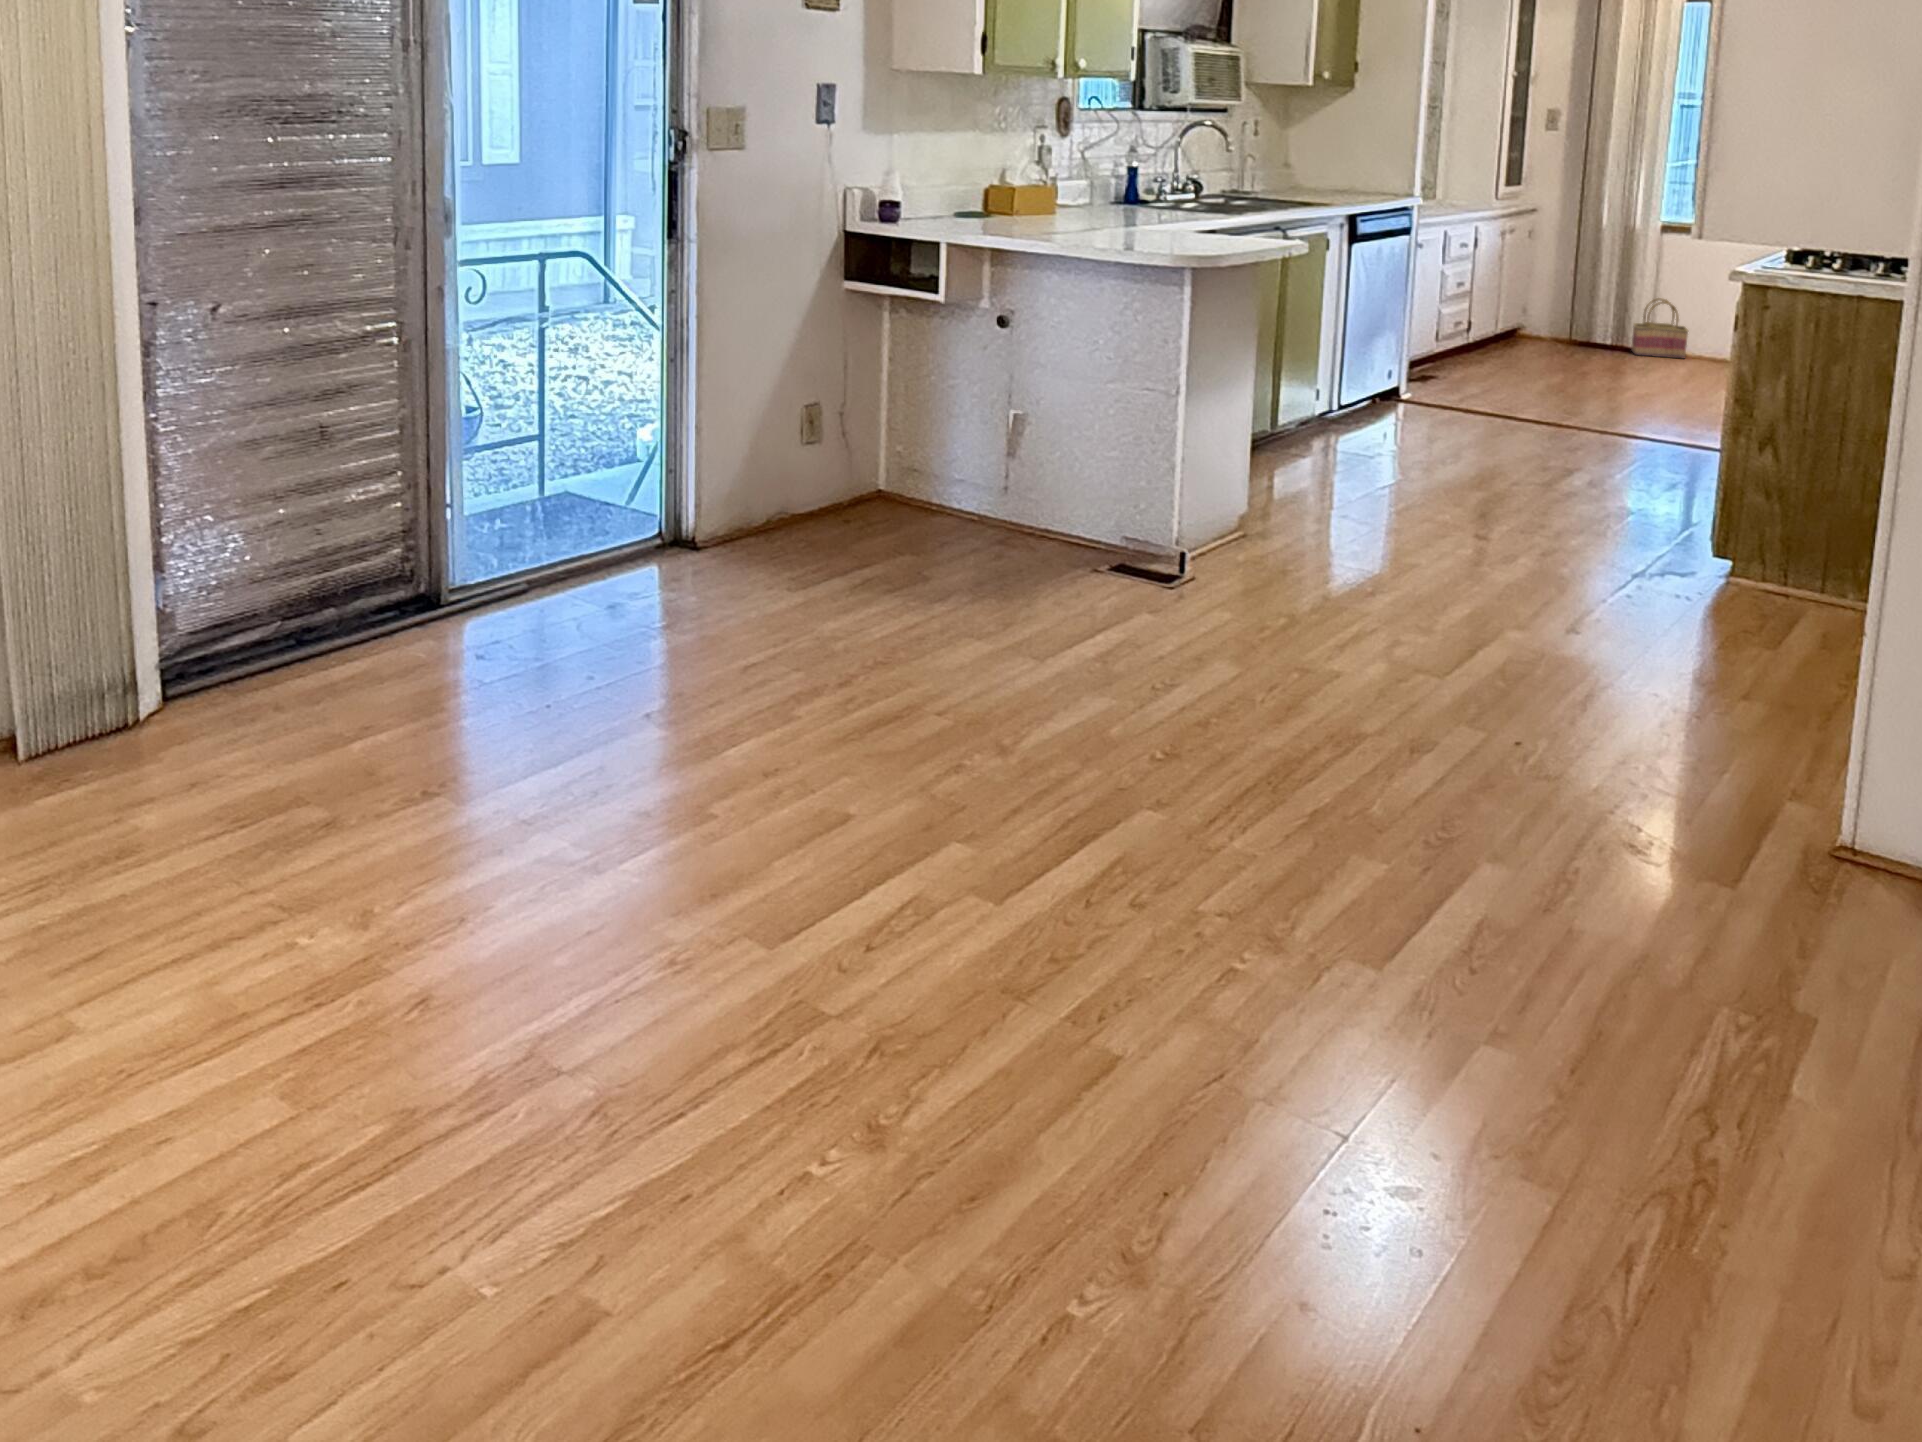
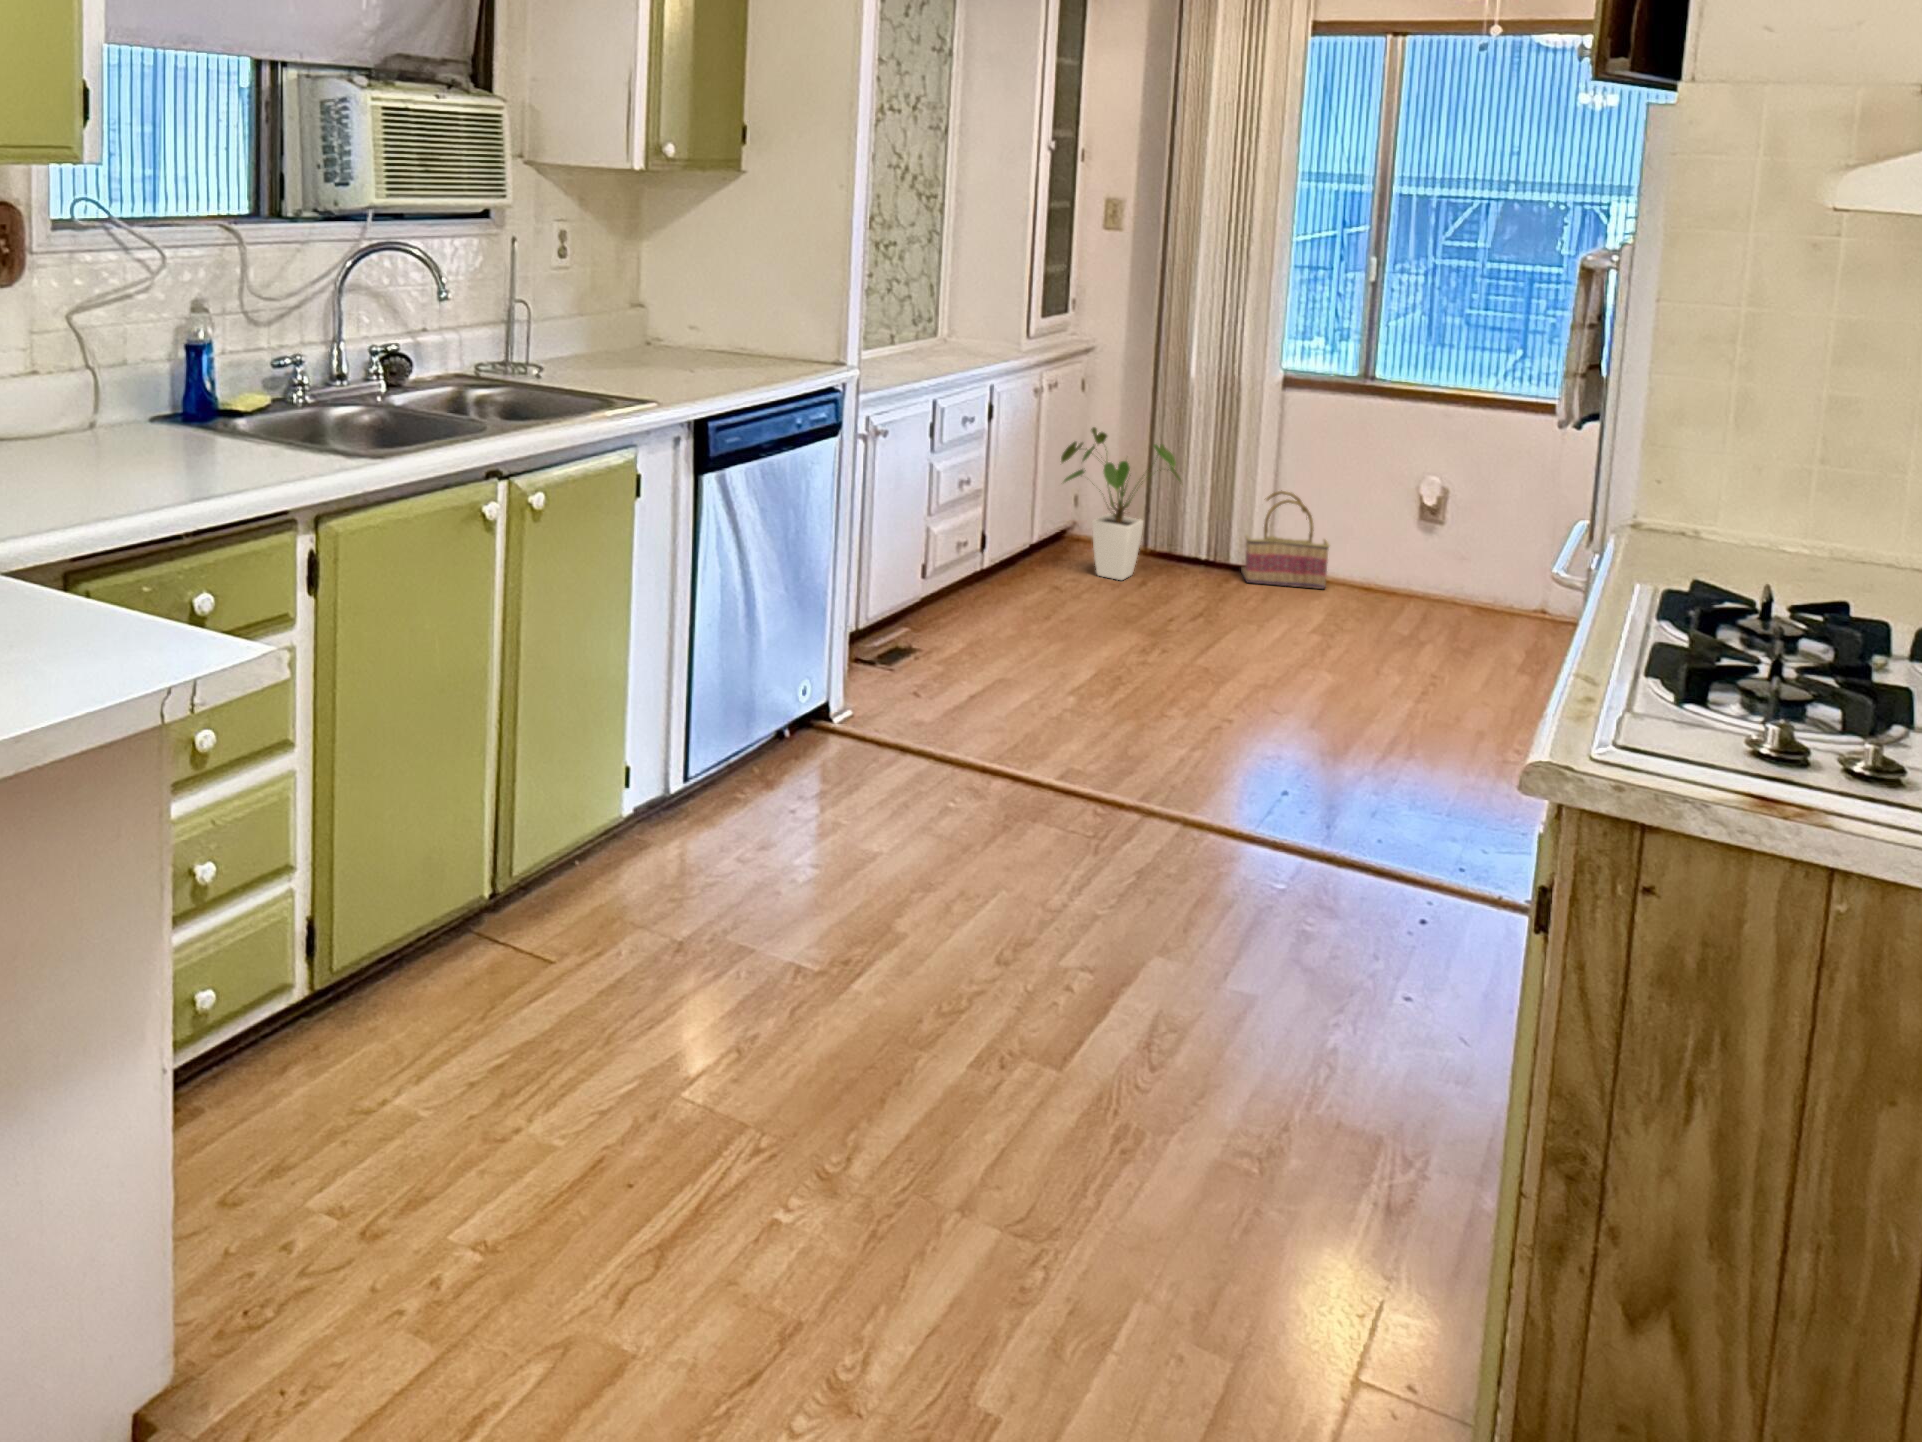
house plant: none [1516,257,1596,352] -> present [1061,427,1181,580]

